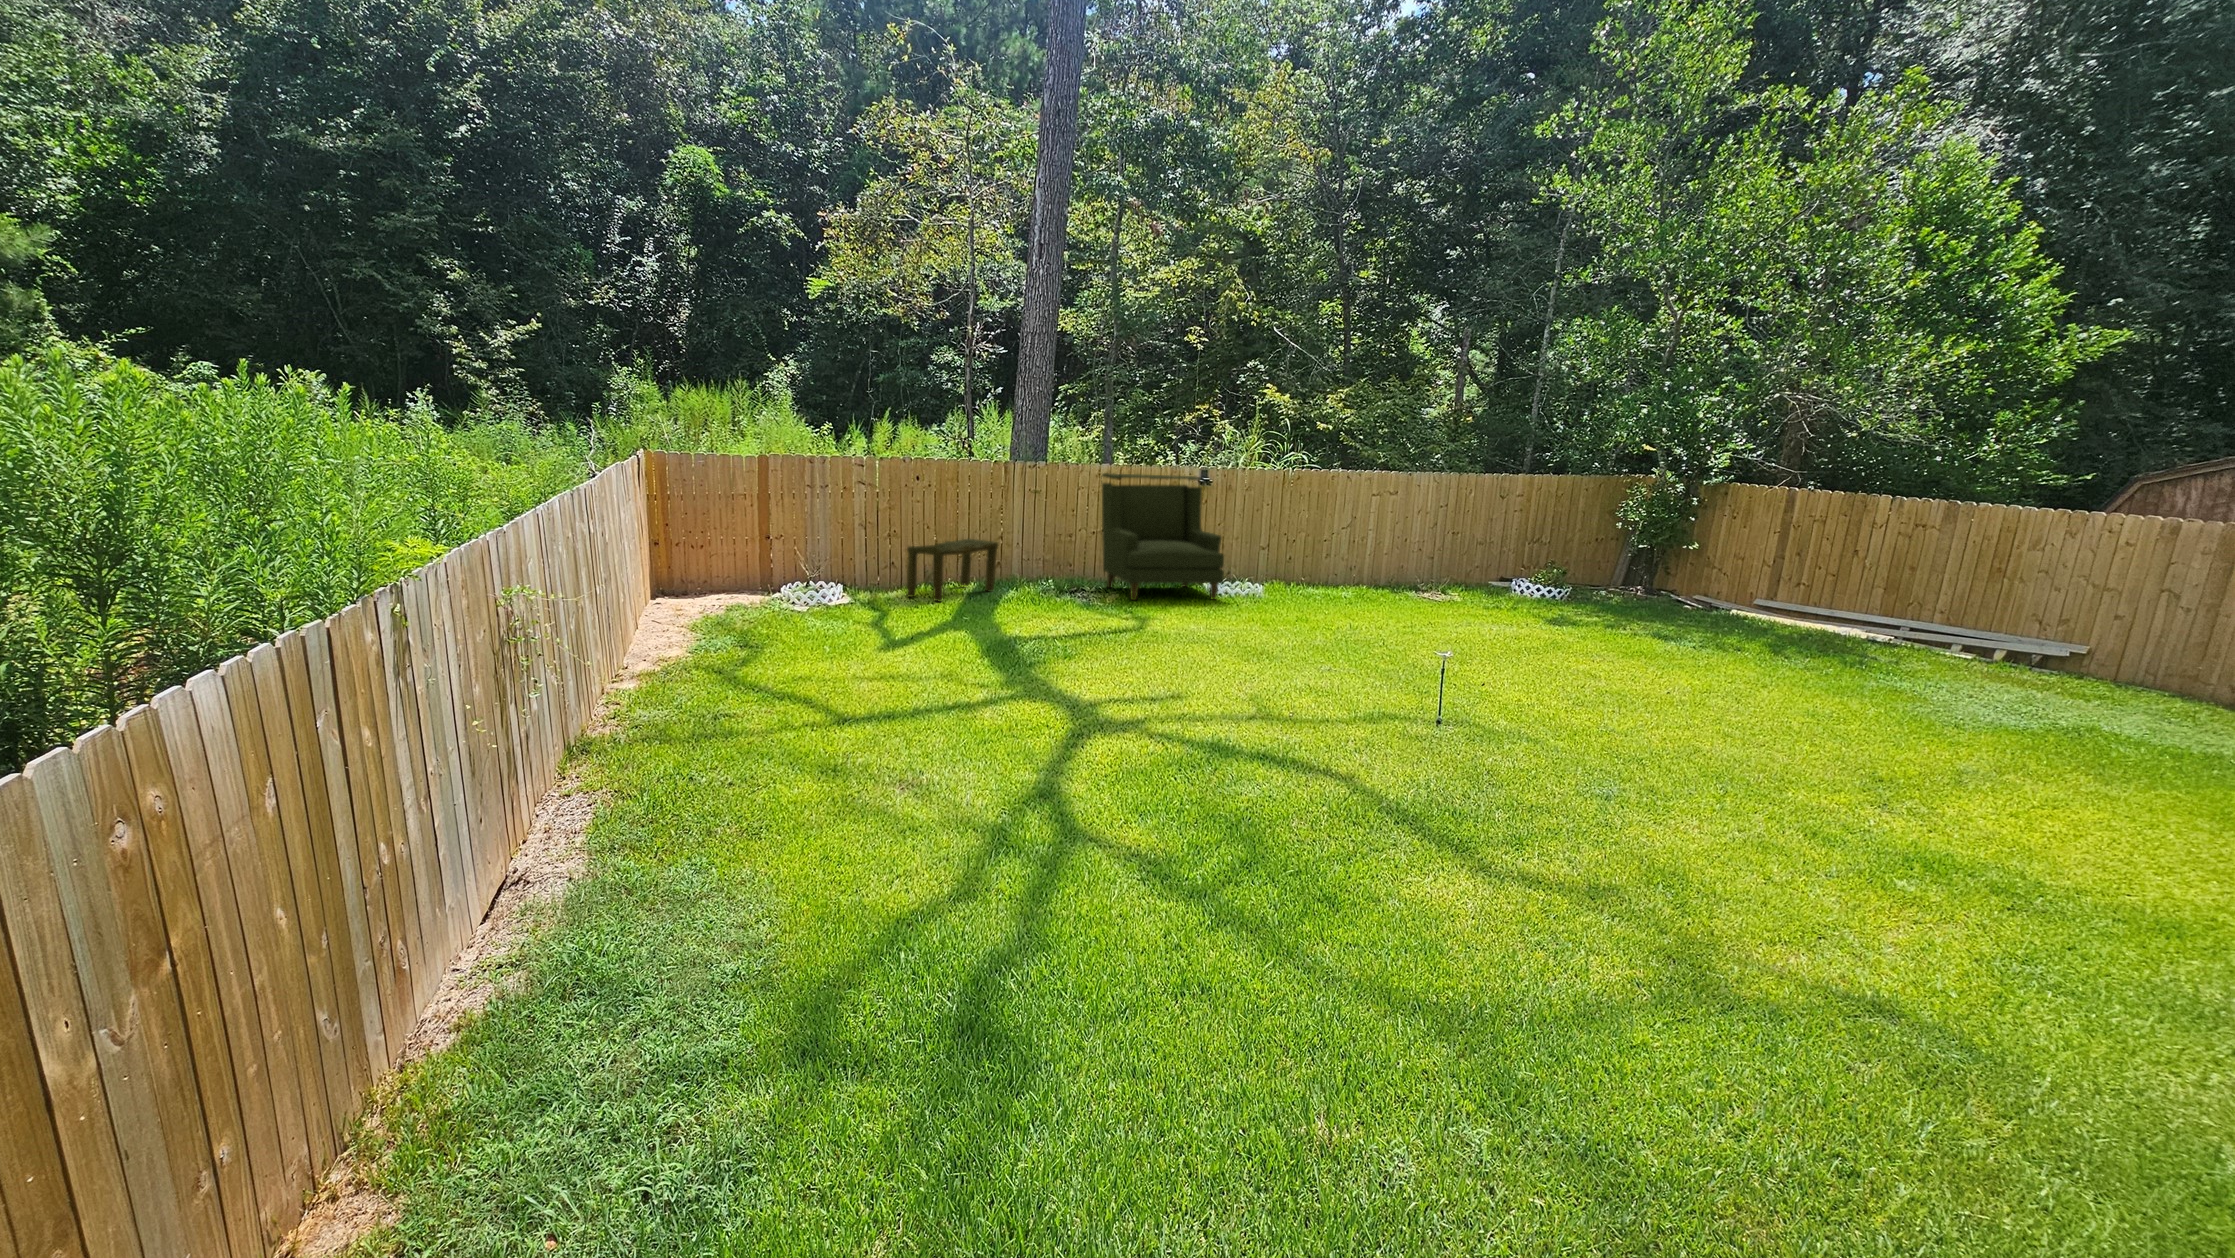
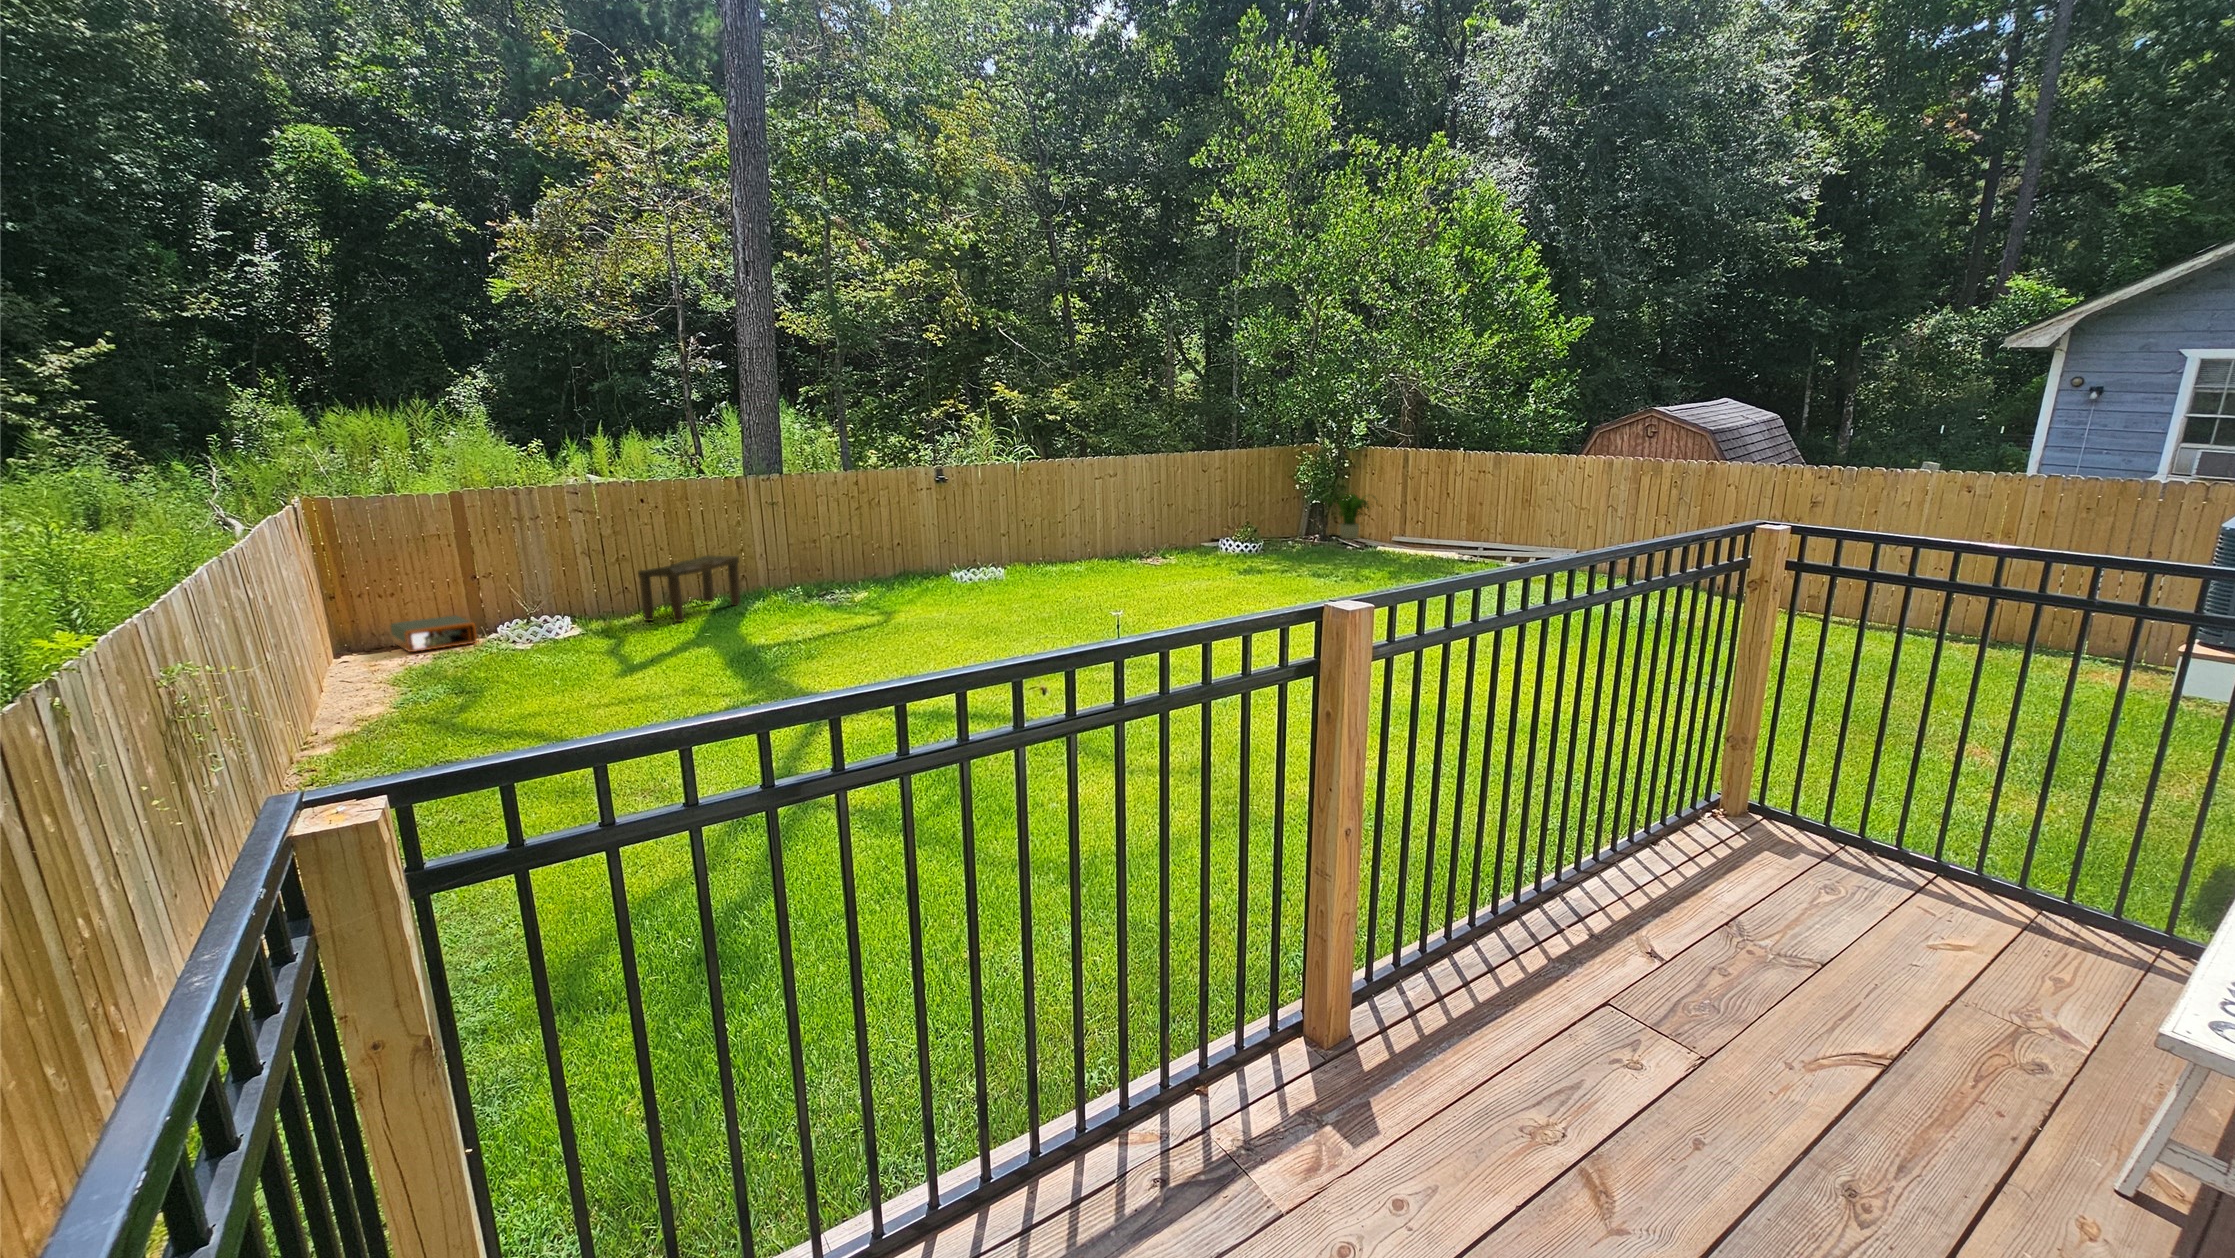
chair: present [1102,473,1224,600] -> none [839,475,967,597]
potted plant: none [1647,536,1727,594] -> present [1322,494,1375,539]
storage box: none [700,572,766,601] -> present [391,616,477,652]

